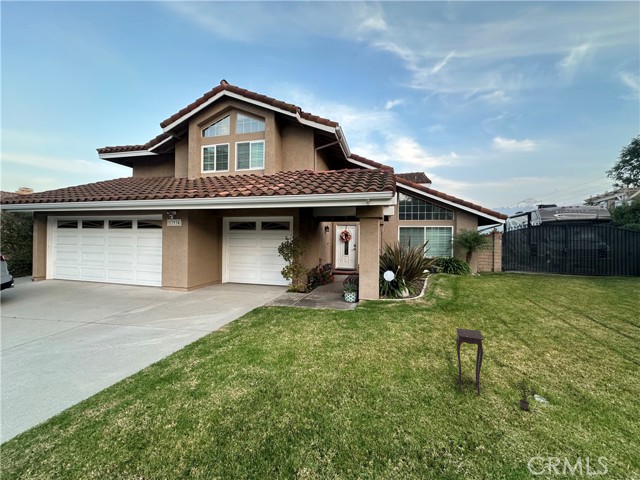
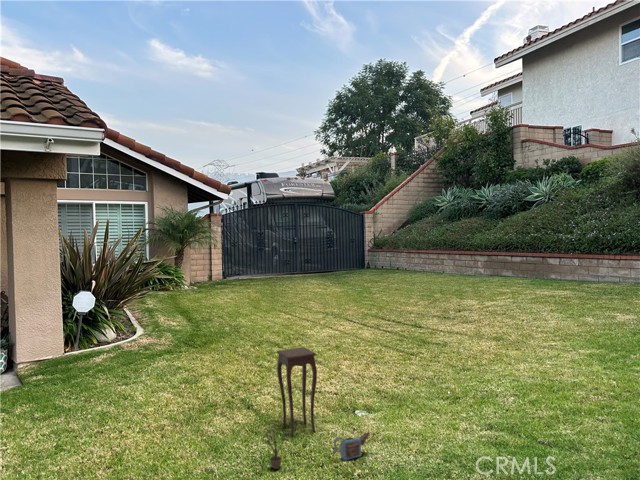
decorative plant: present [515,379,536,410] -> present [263,427,288,469]
watering can: none [476,408,515,433] -> present [334,432,370,460]

